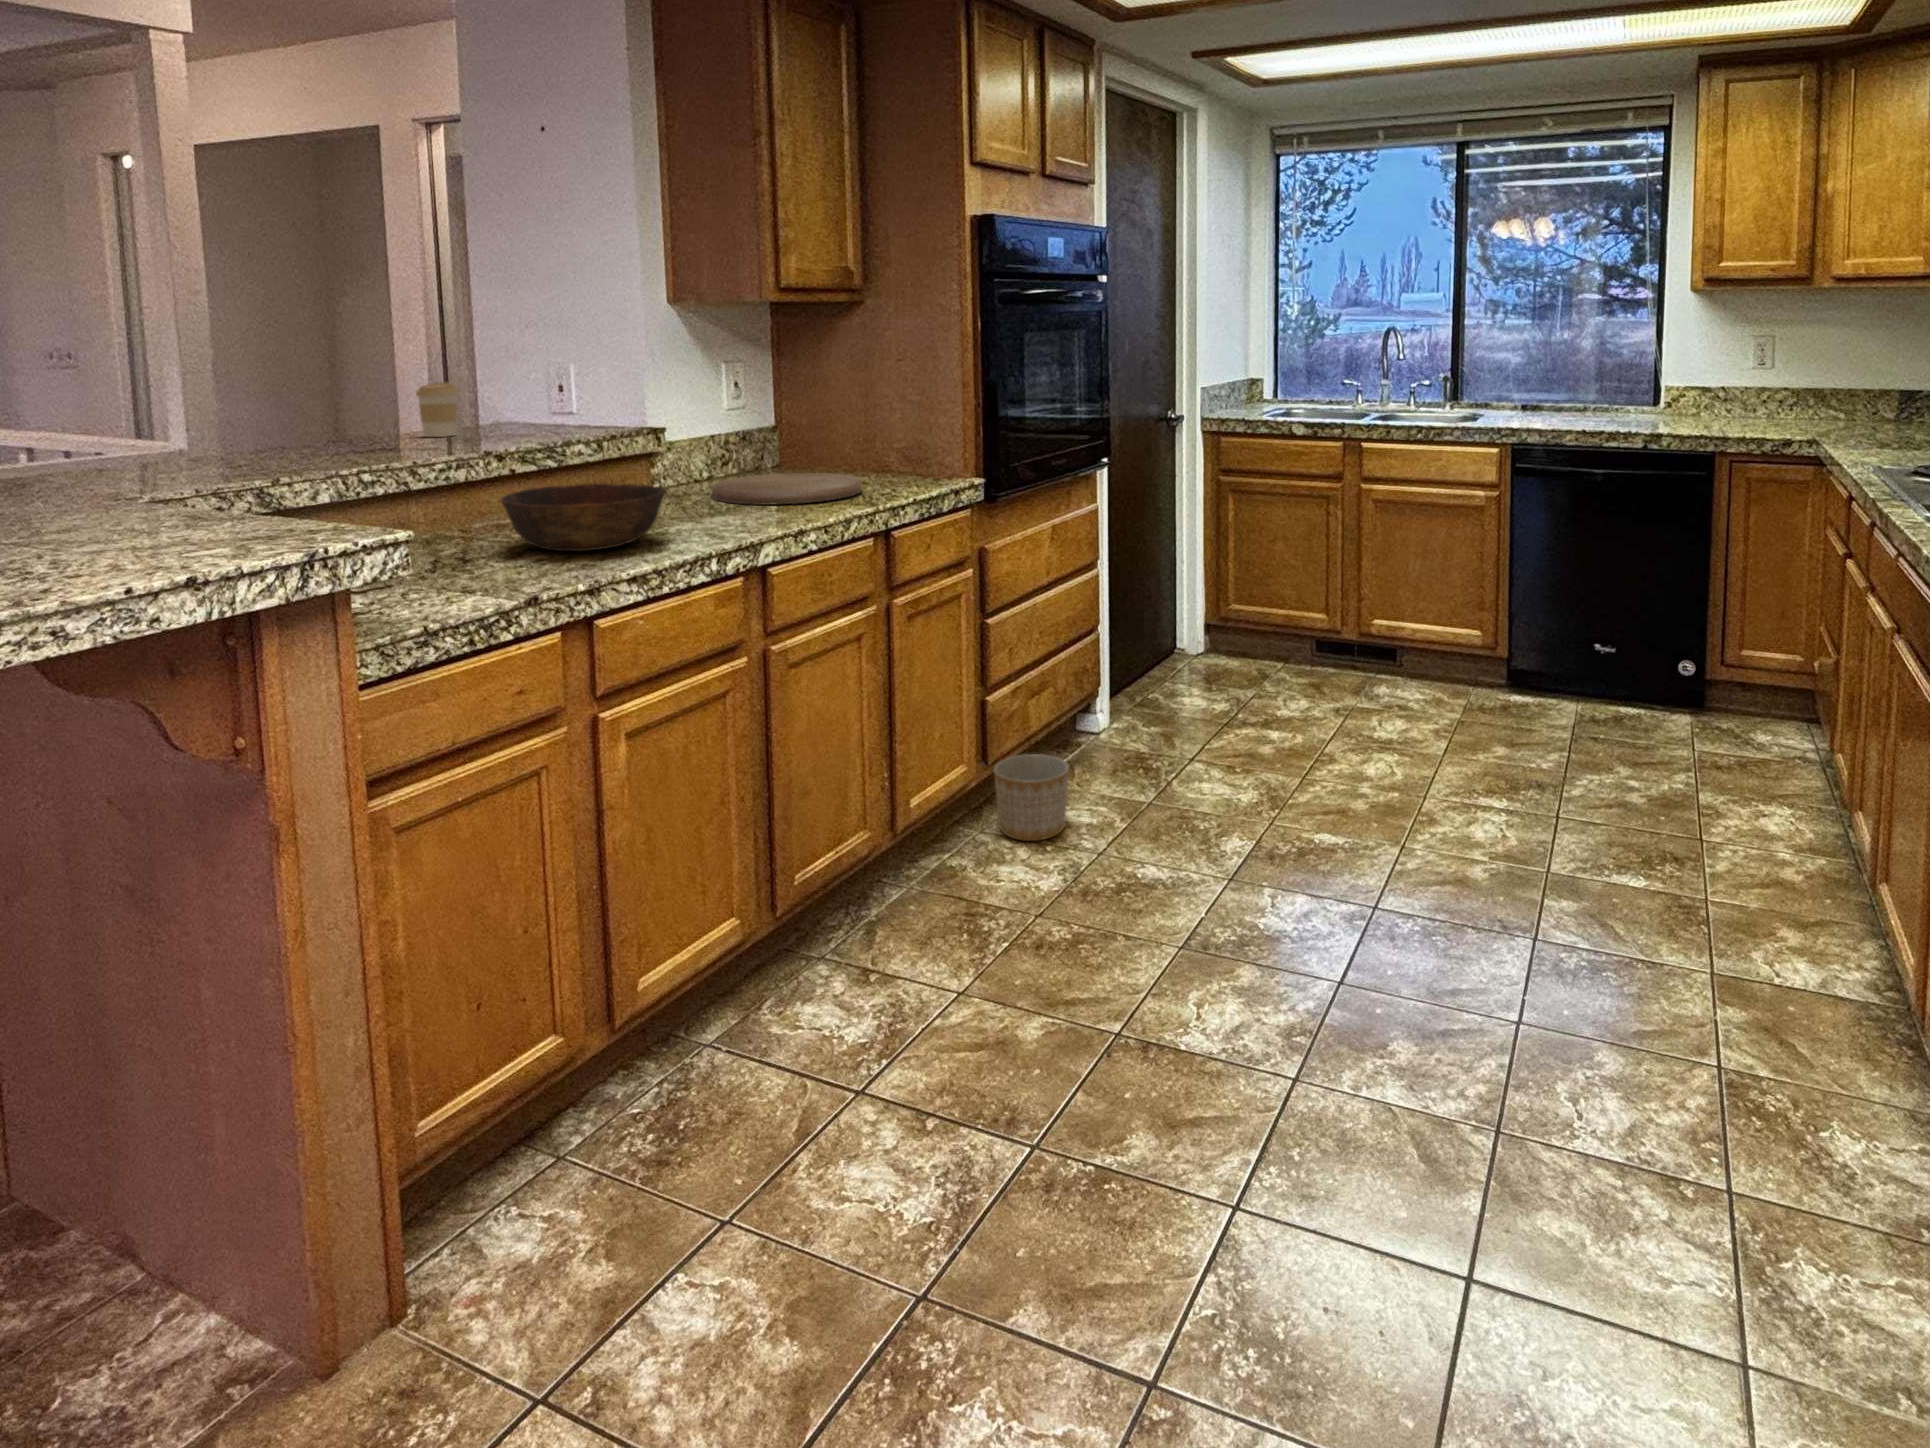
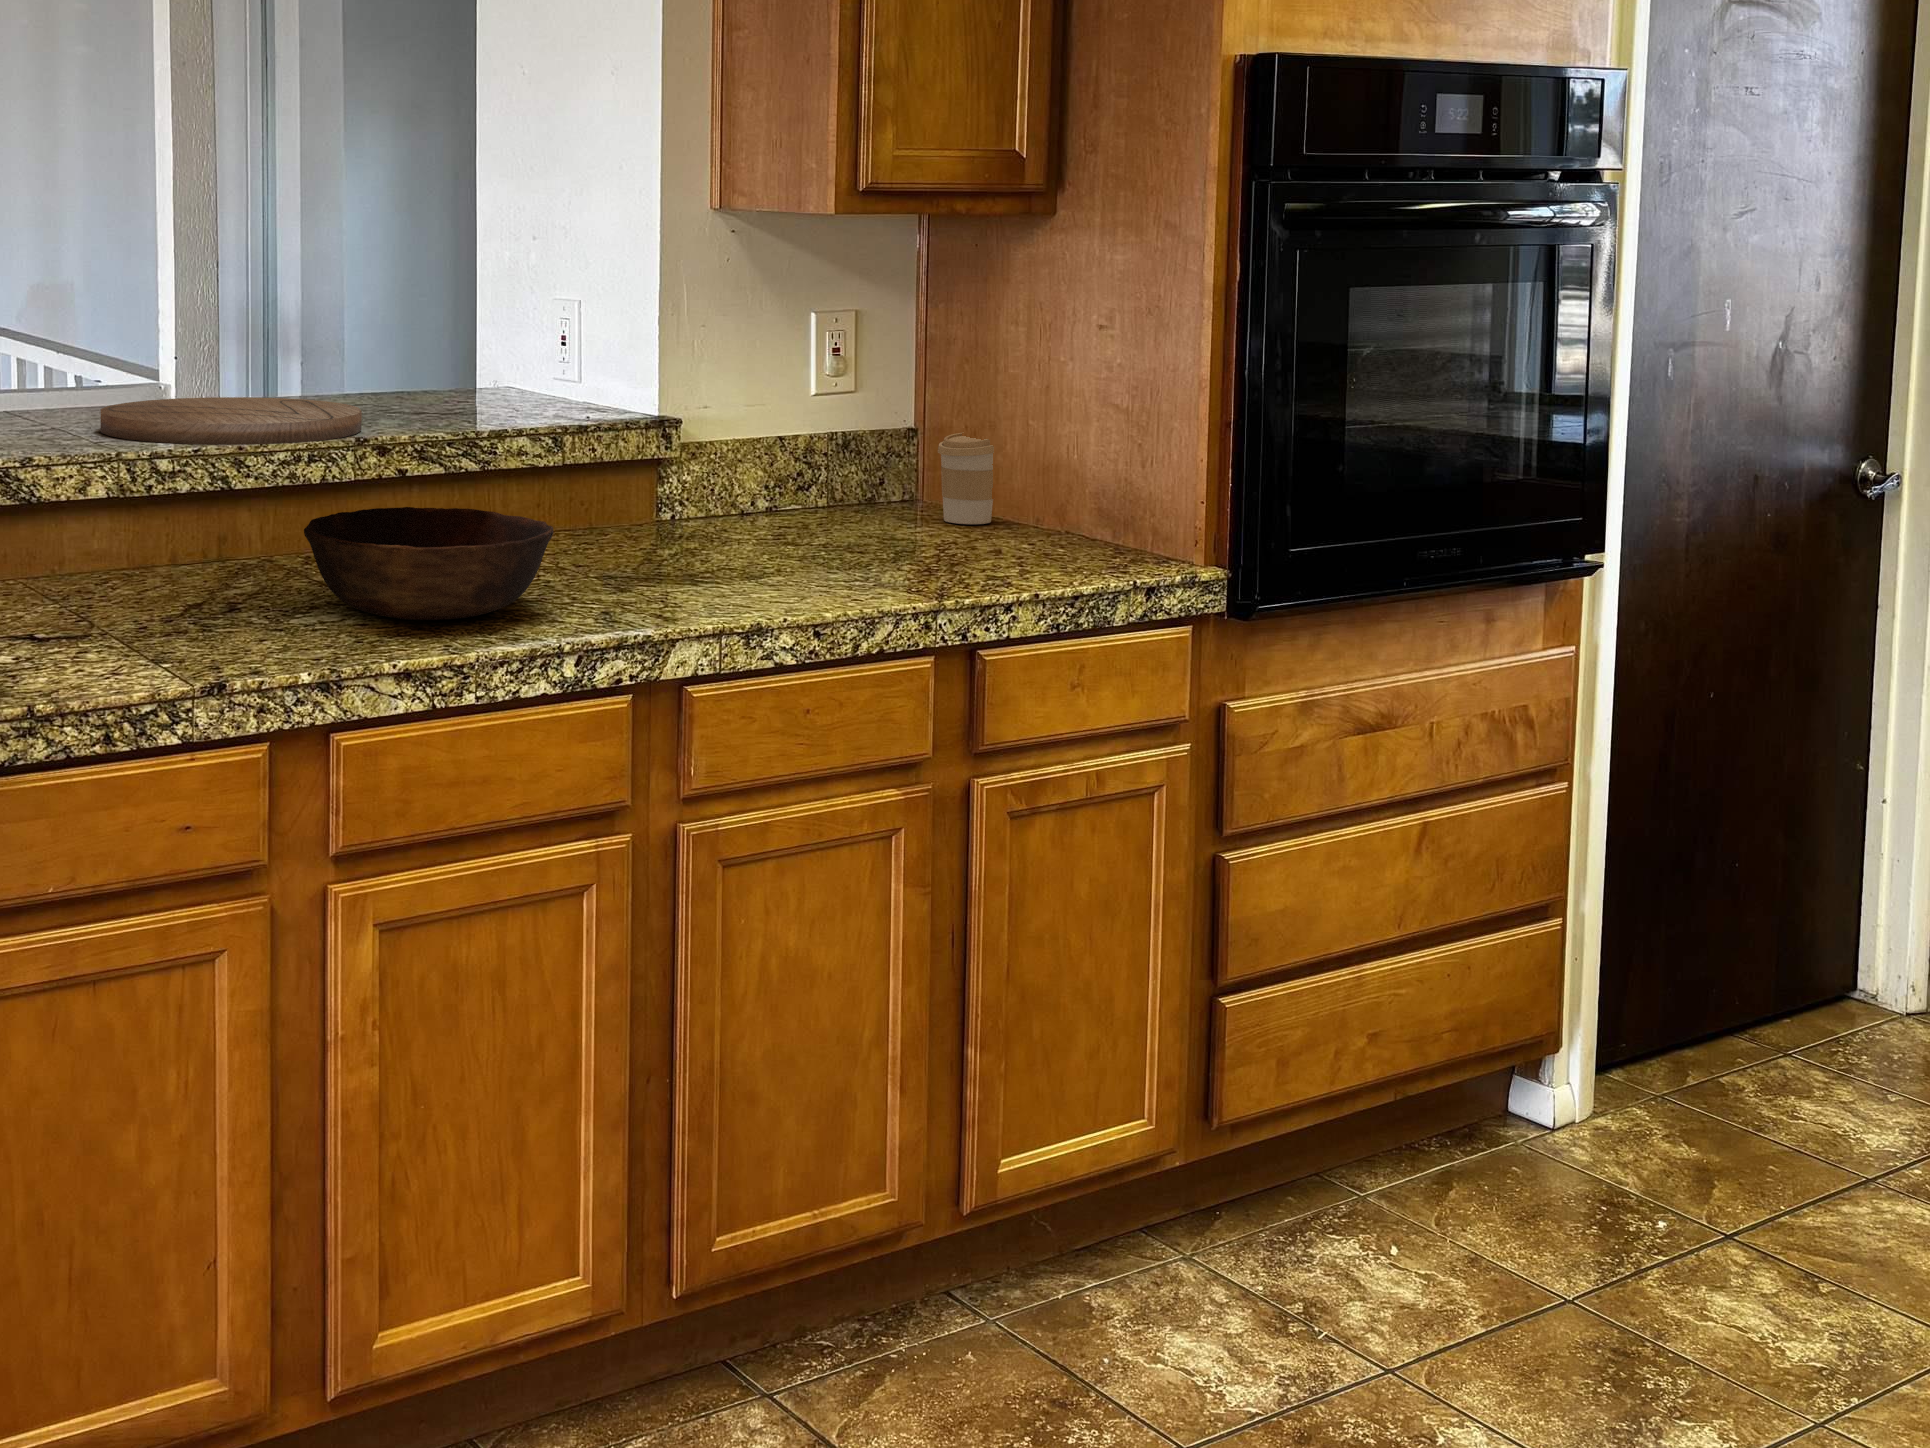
coffee cup: present [416,382,458,437] -> present [938,433,994,524]
cutting board: present [712,473,861,505] -> present [100,397,362,445]
planter: present [994,754,1069,841] -> none [1211,1128,1364,1307]

